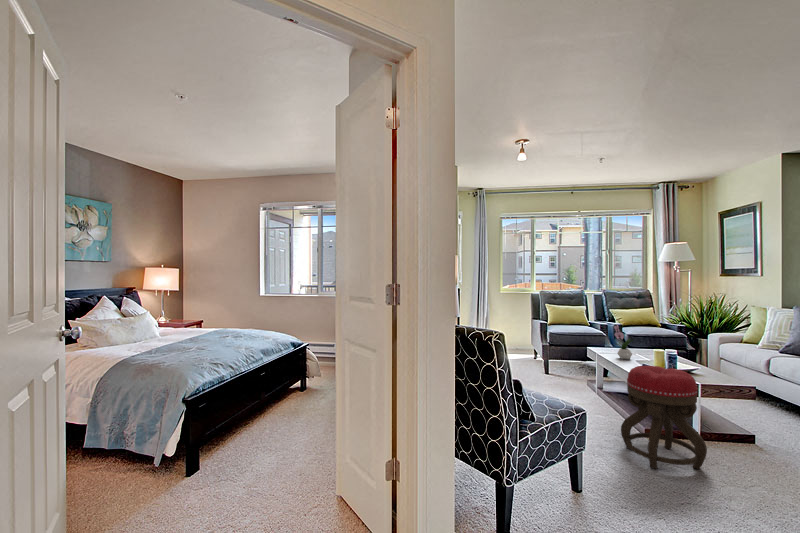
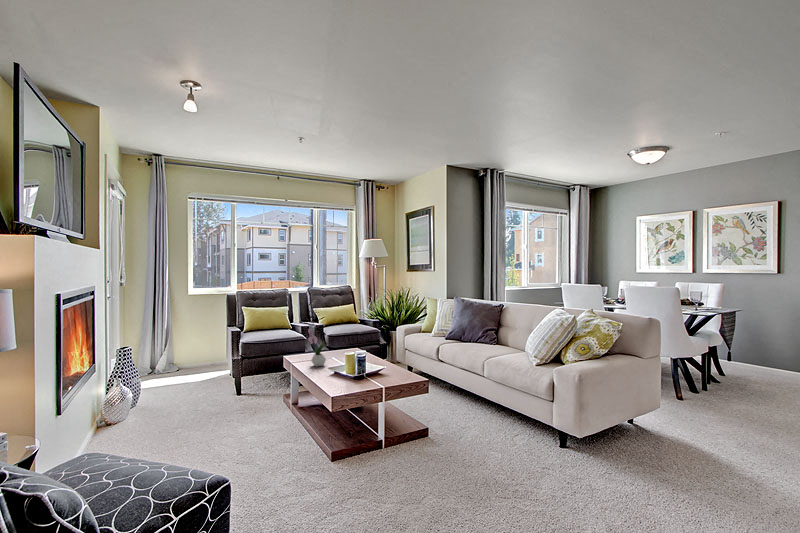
ottoman: present [621,366,707,469] -> none [301,377,387,511]

